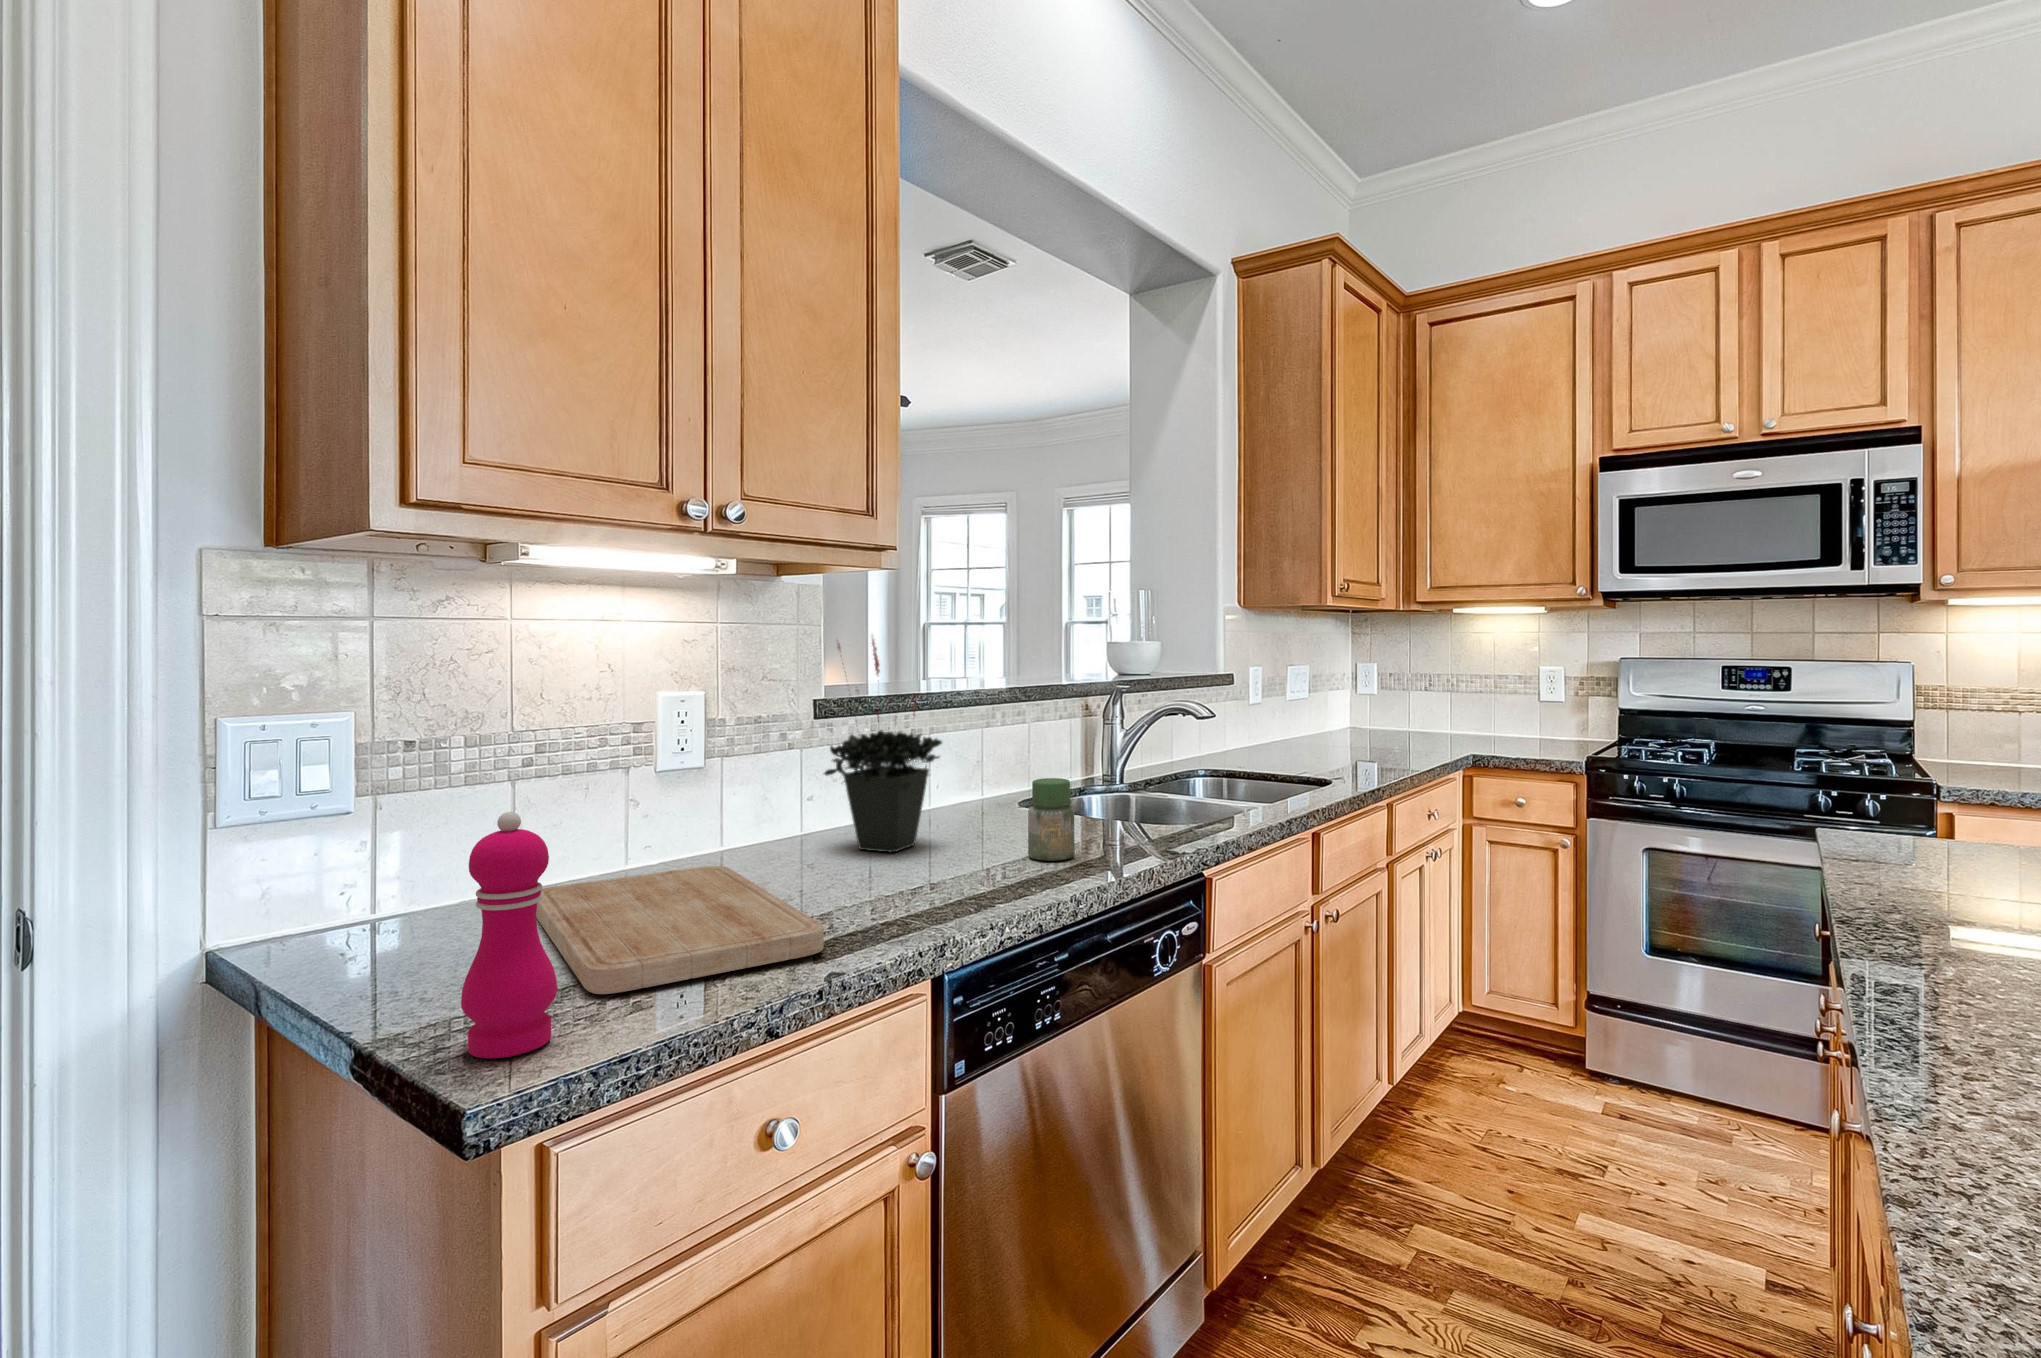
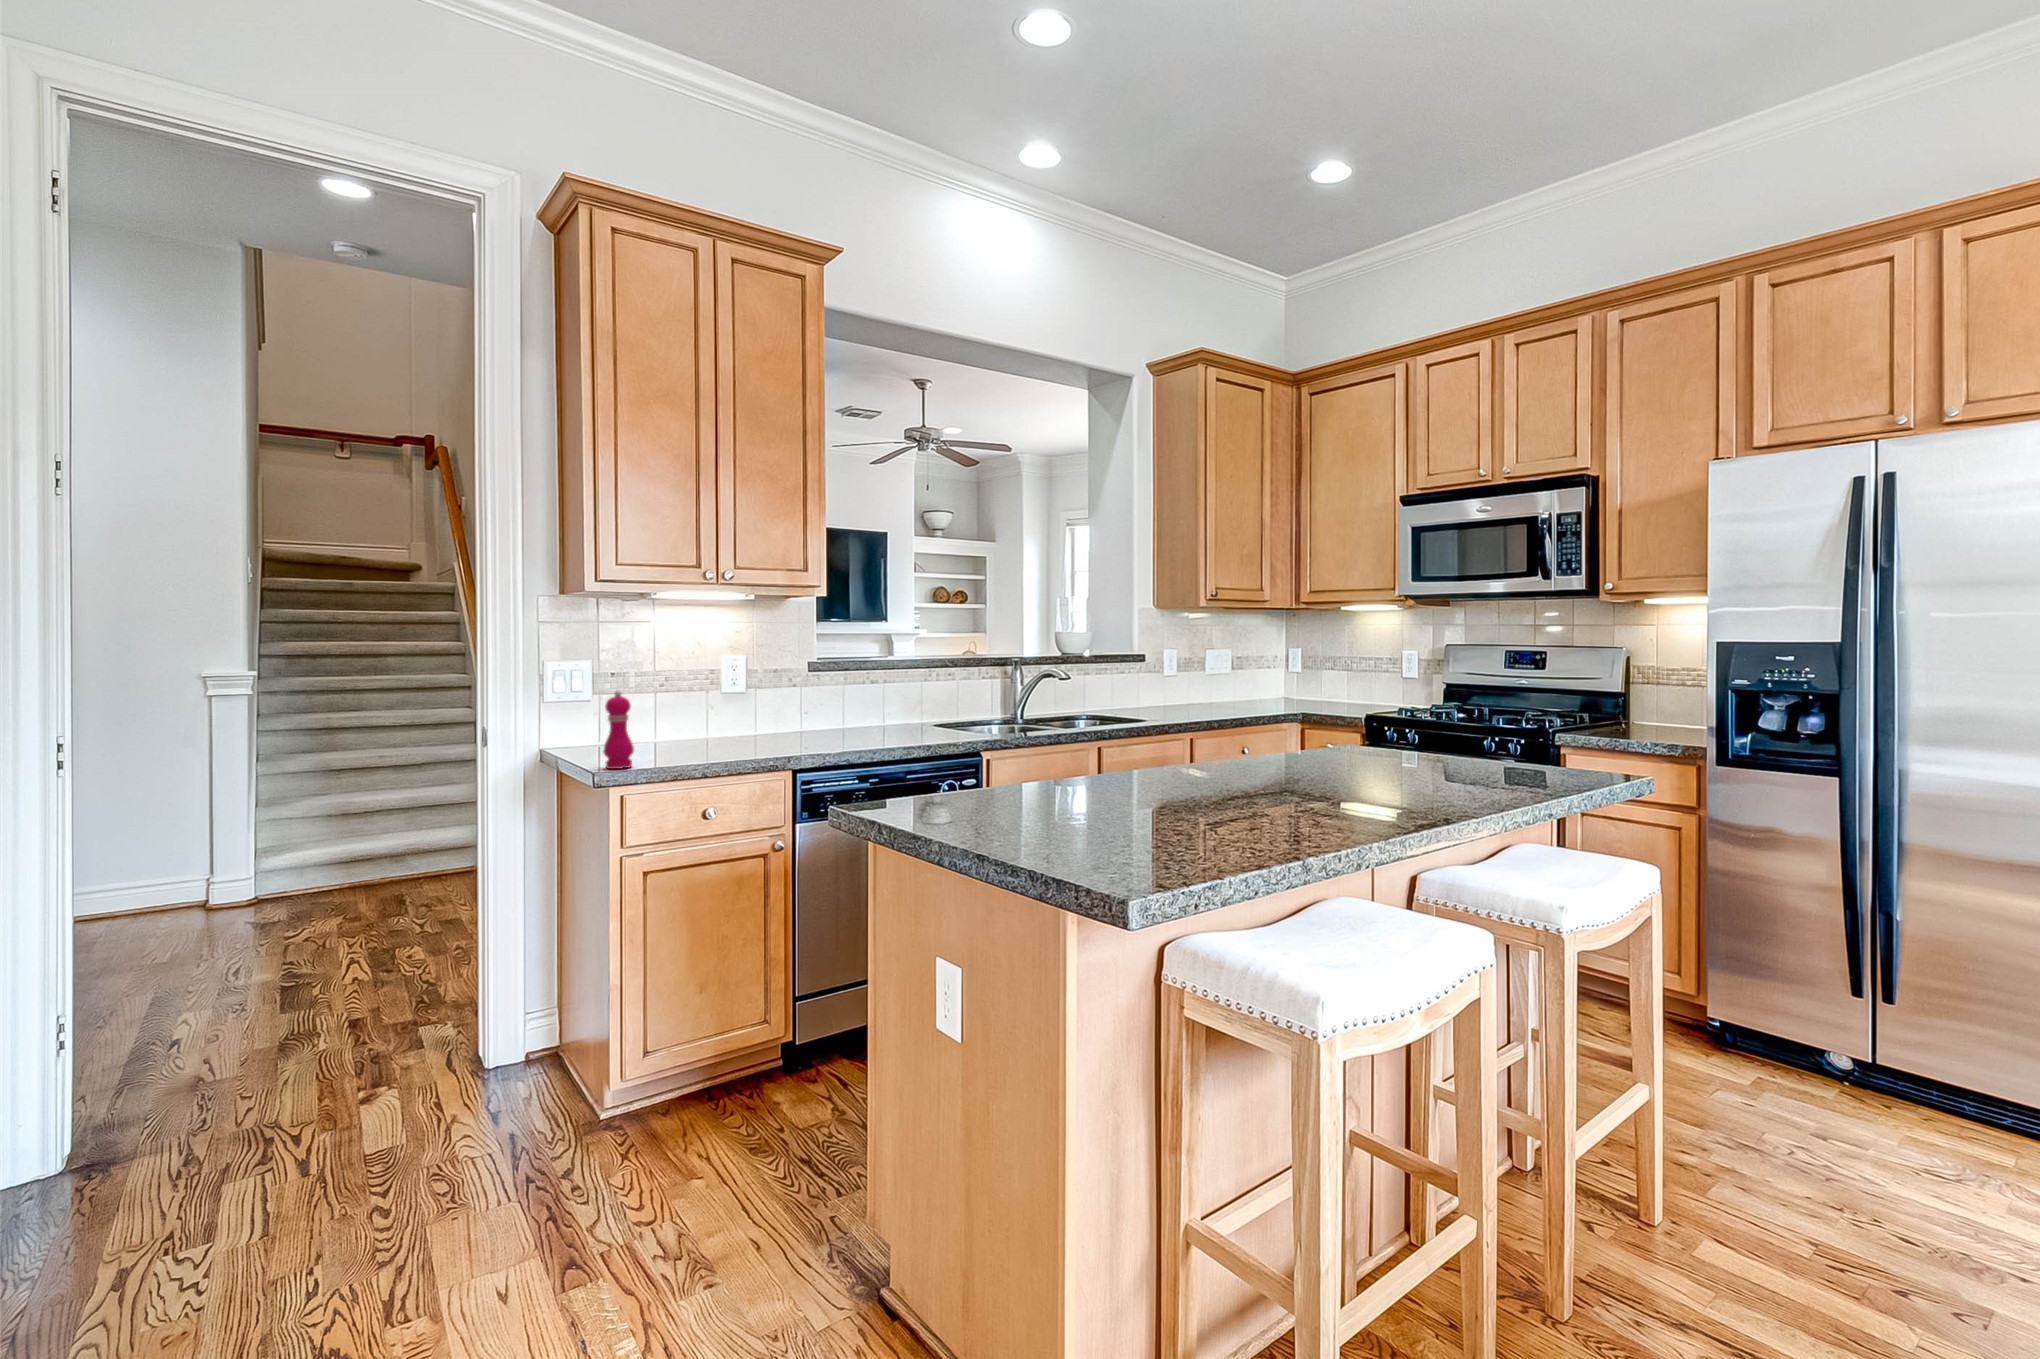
potted plant: present [824,639,942,852] -> none [800,628,859,736]
jar: present [1028,778,1075,861] -> none [889,701,912,741]
cutting board: present [536,866,824,994] -> none [652,733,746,761]

